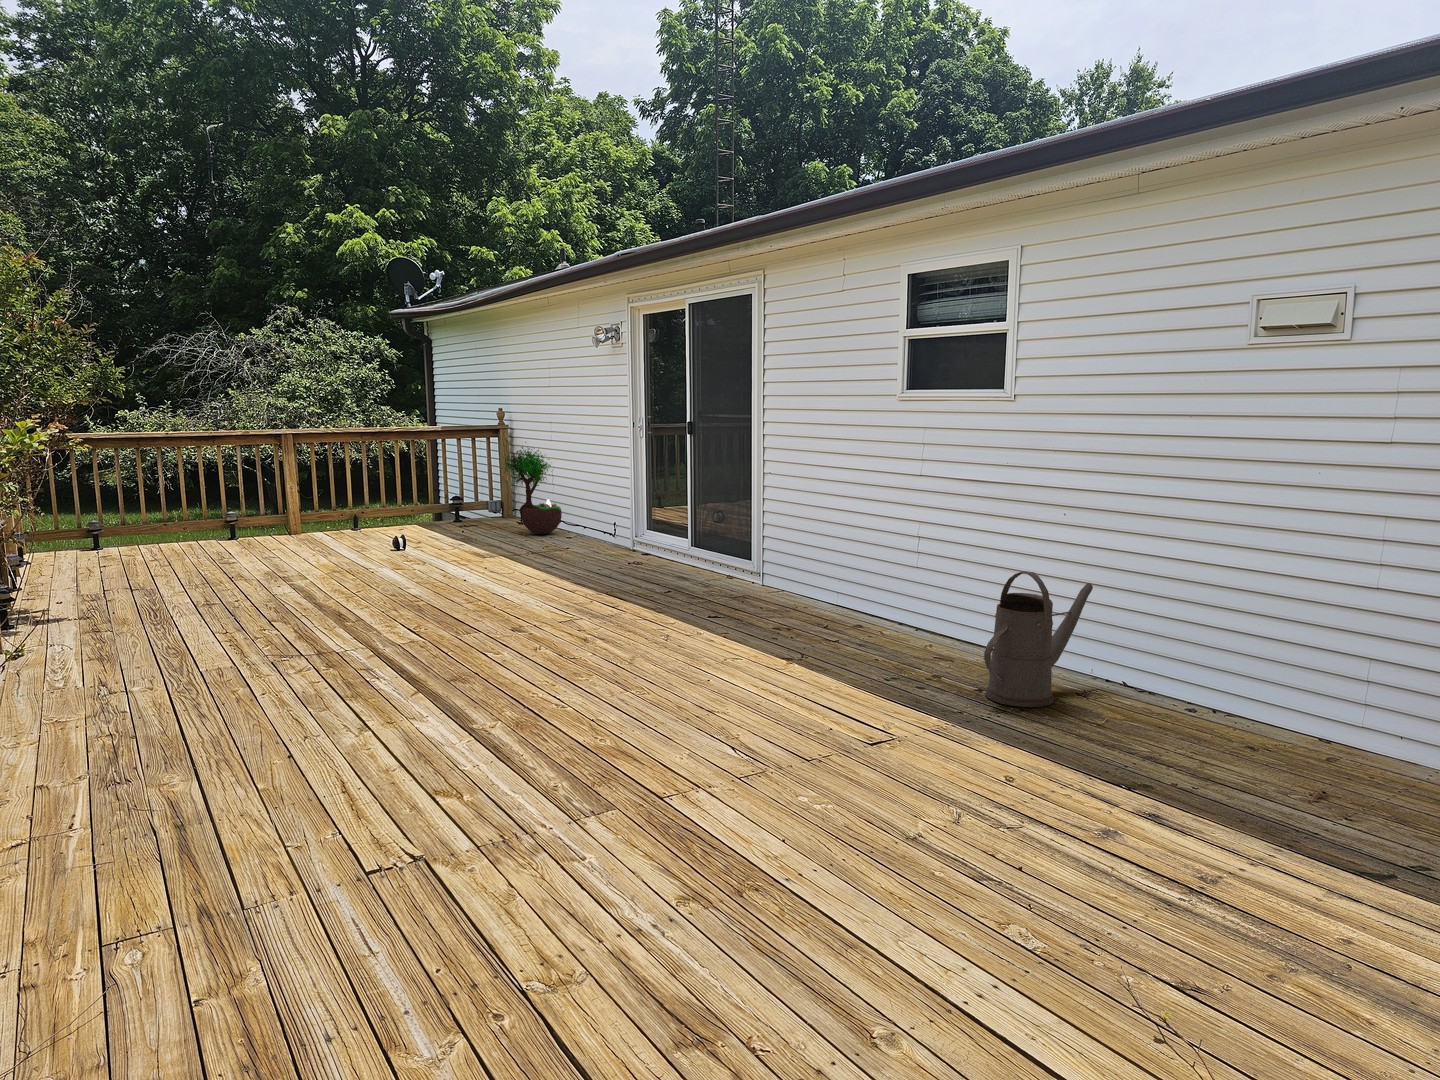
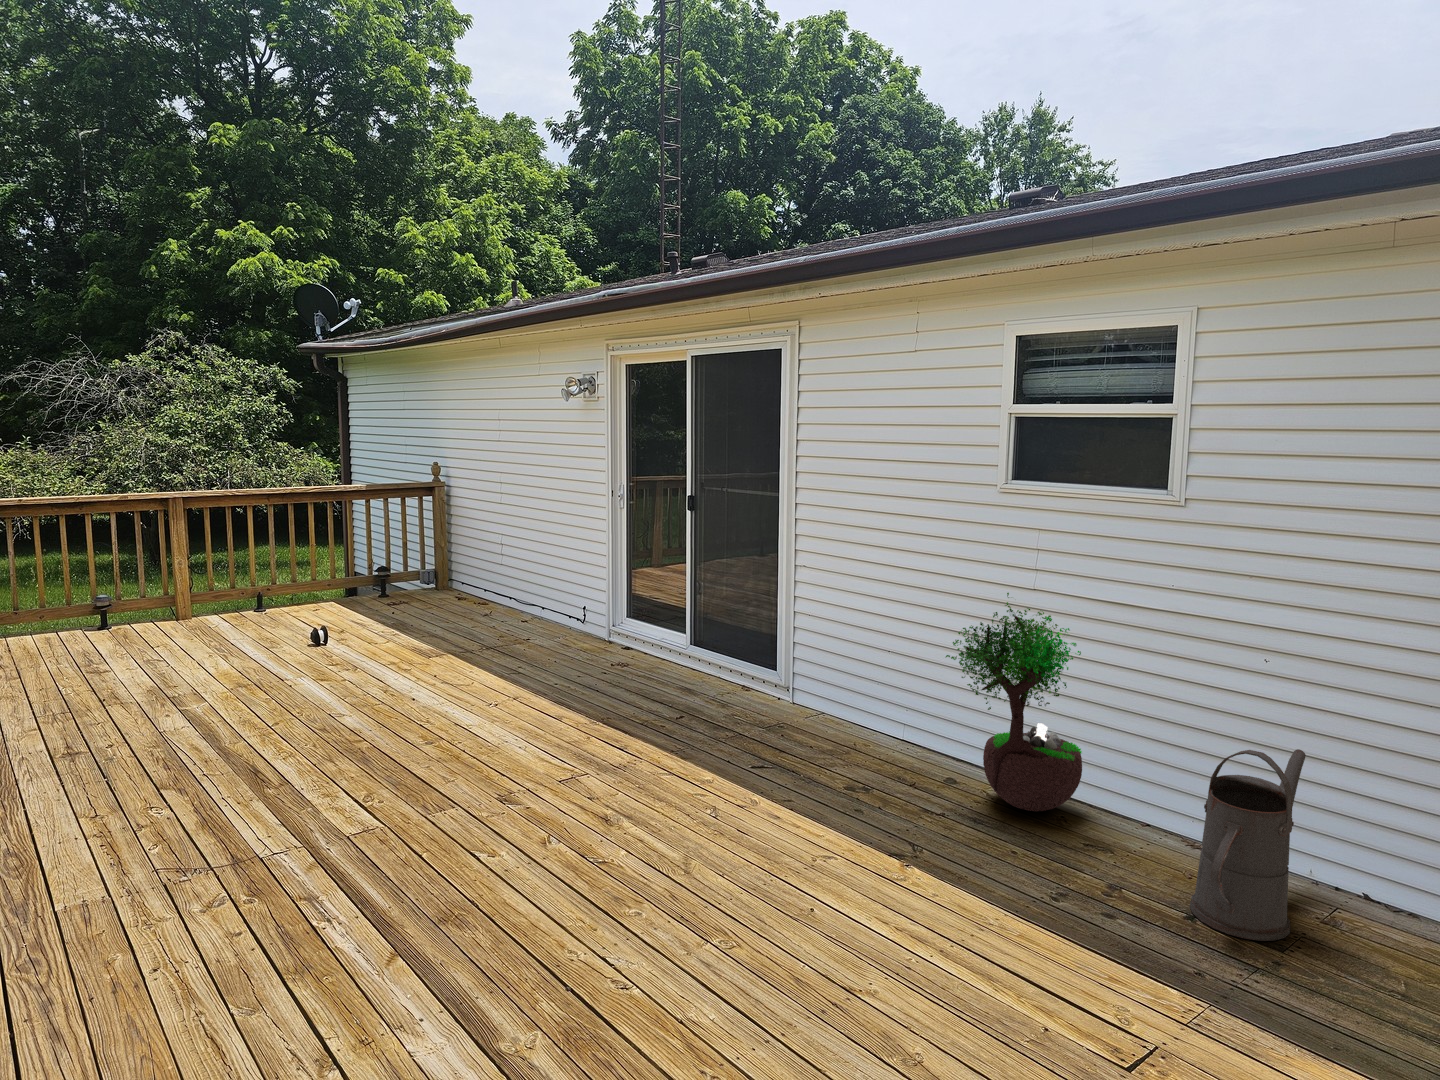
potted tree: present [501,447,562,534] -> present [946,593,1082,811]

